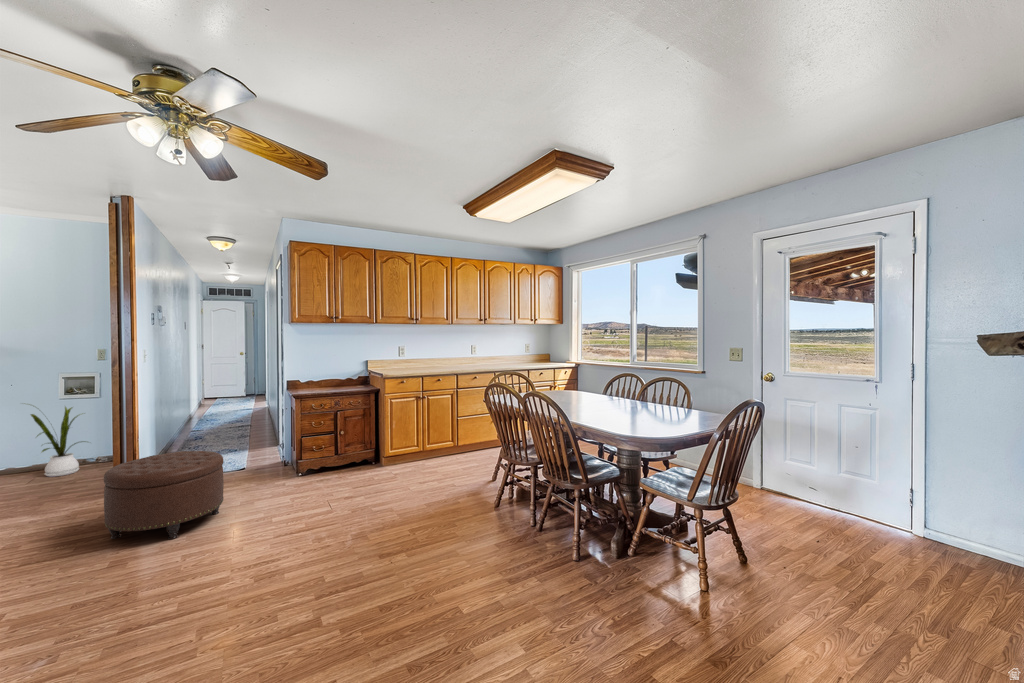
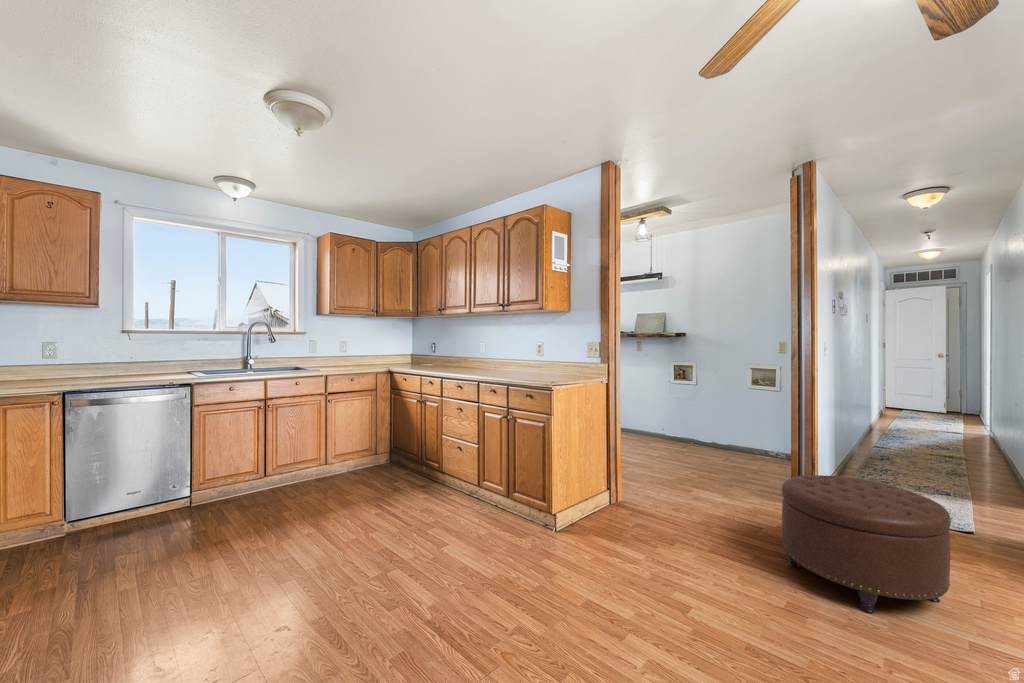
house plant: present [31,407,85,477] -> none [719,388,773,463]

